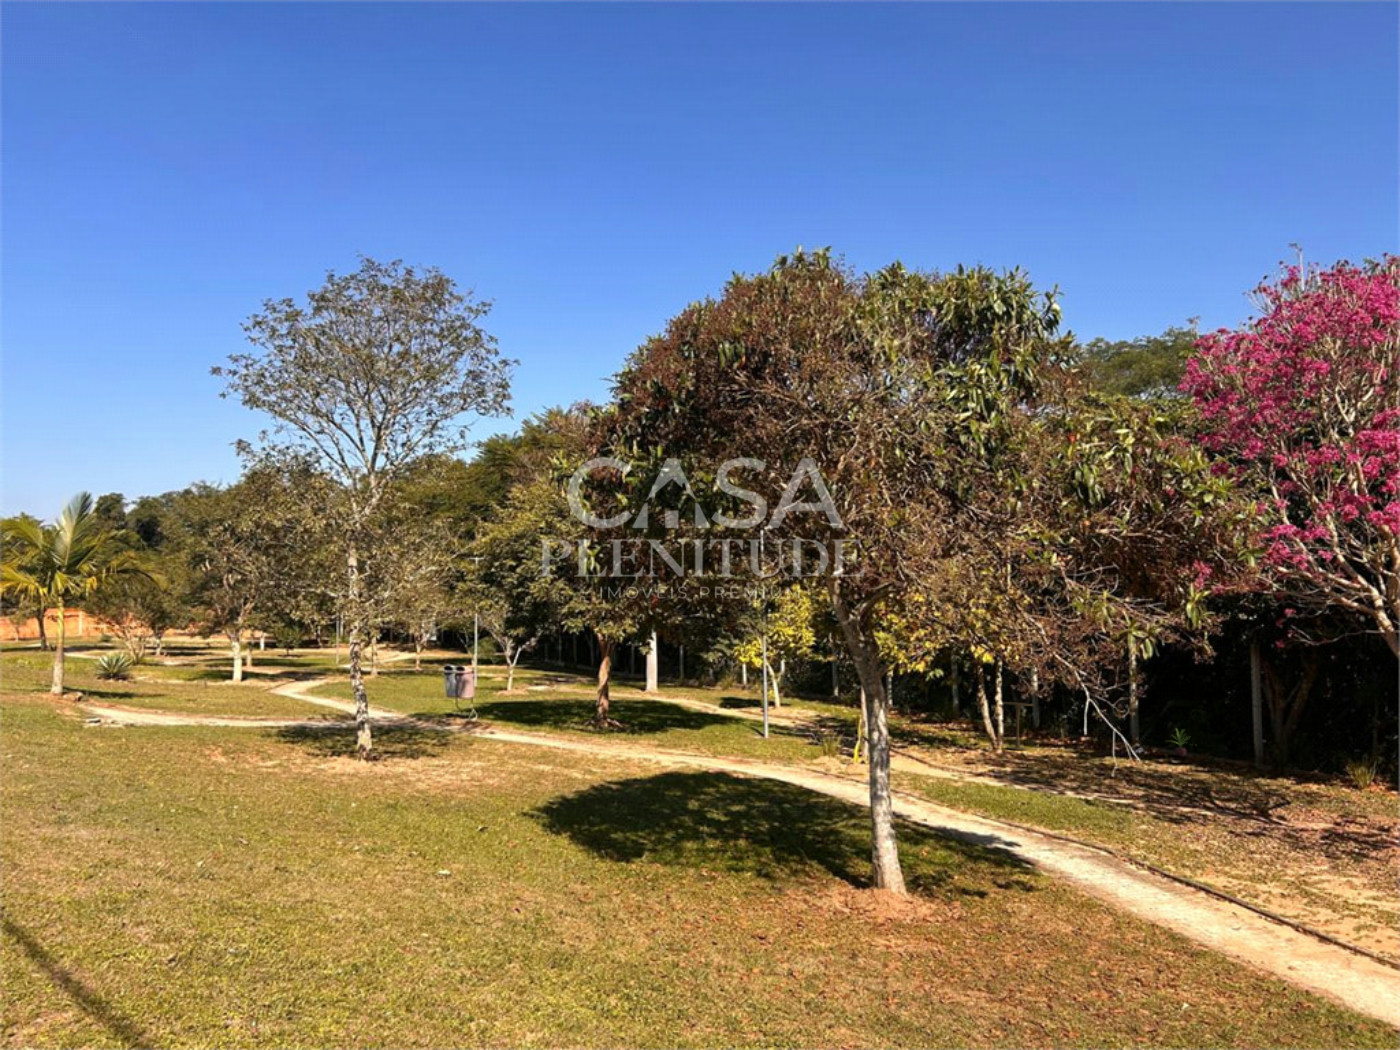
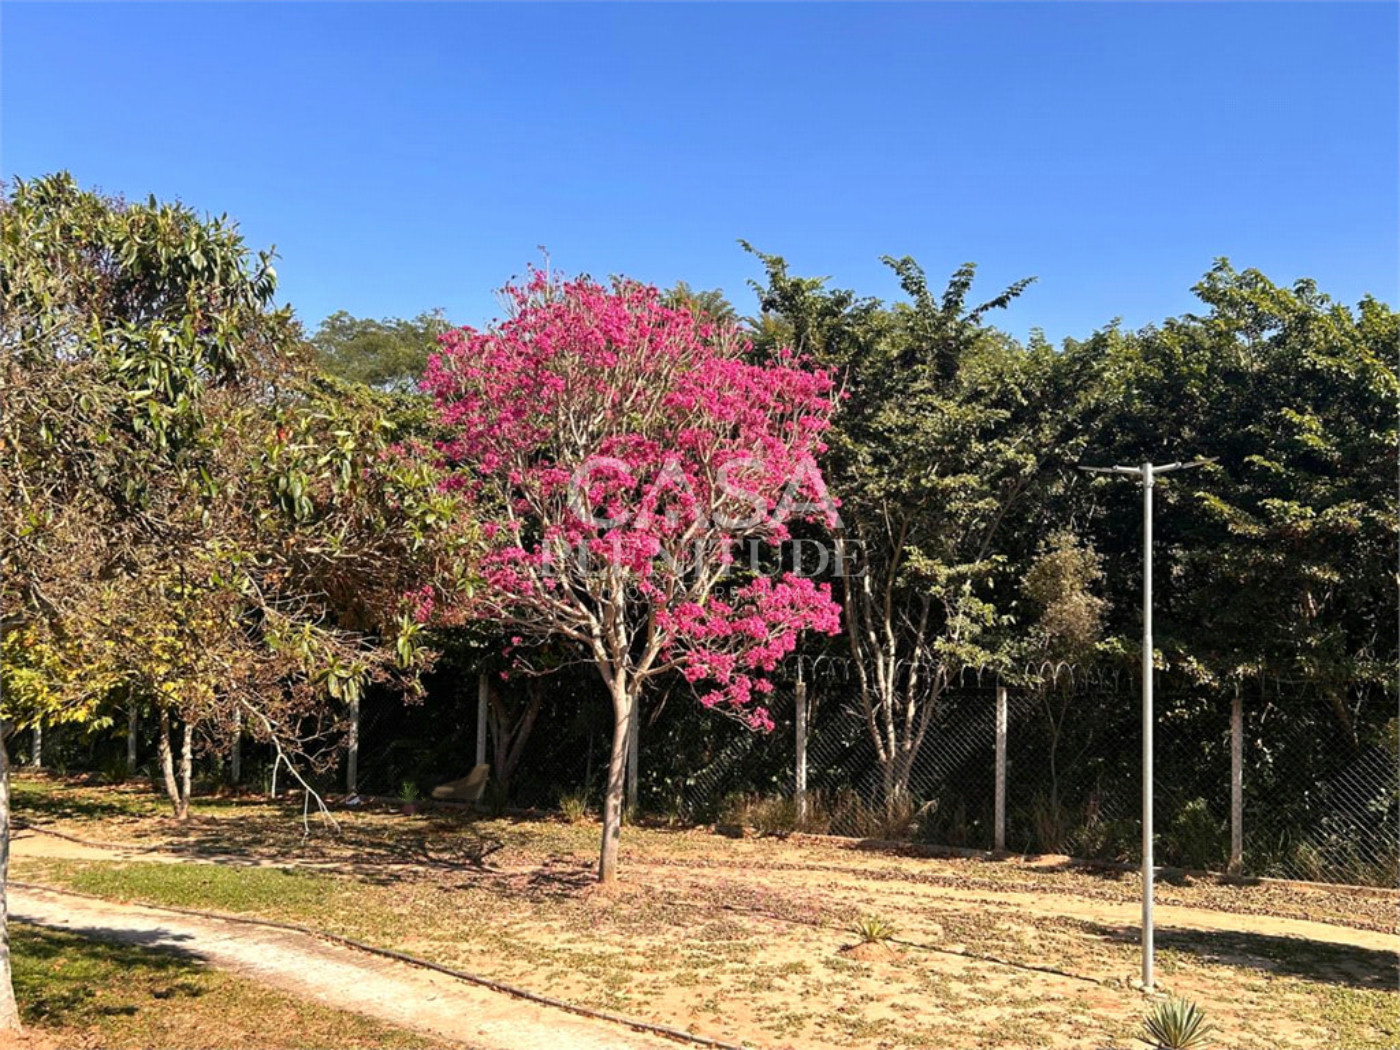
pedestal table: present [1004,702,1032,750] -> none [194,771,236,833]
lounge chair: none [1204,720,1262,773] -> present [433,764,489,821]

